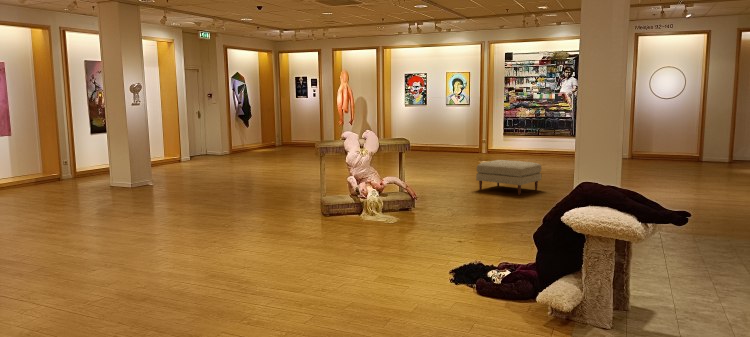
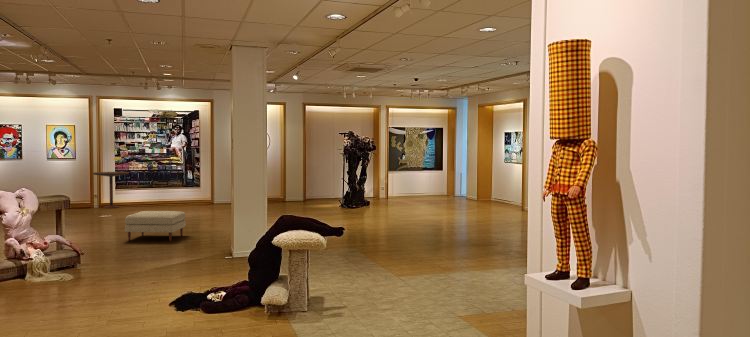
pedestal table: none [481,118,515,155] -> present [93,172,129,208]

